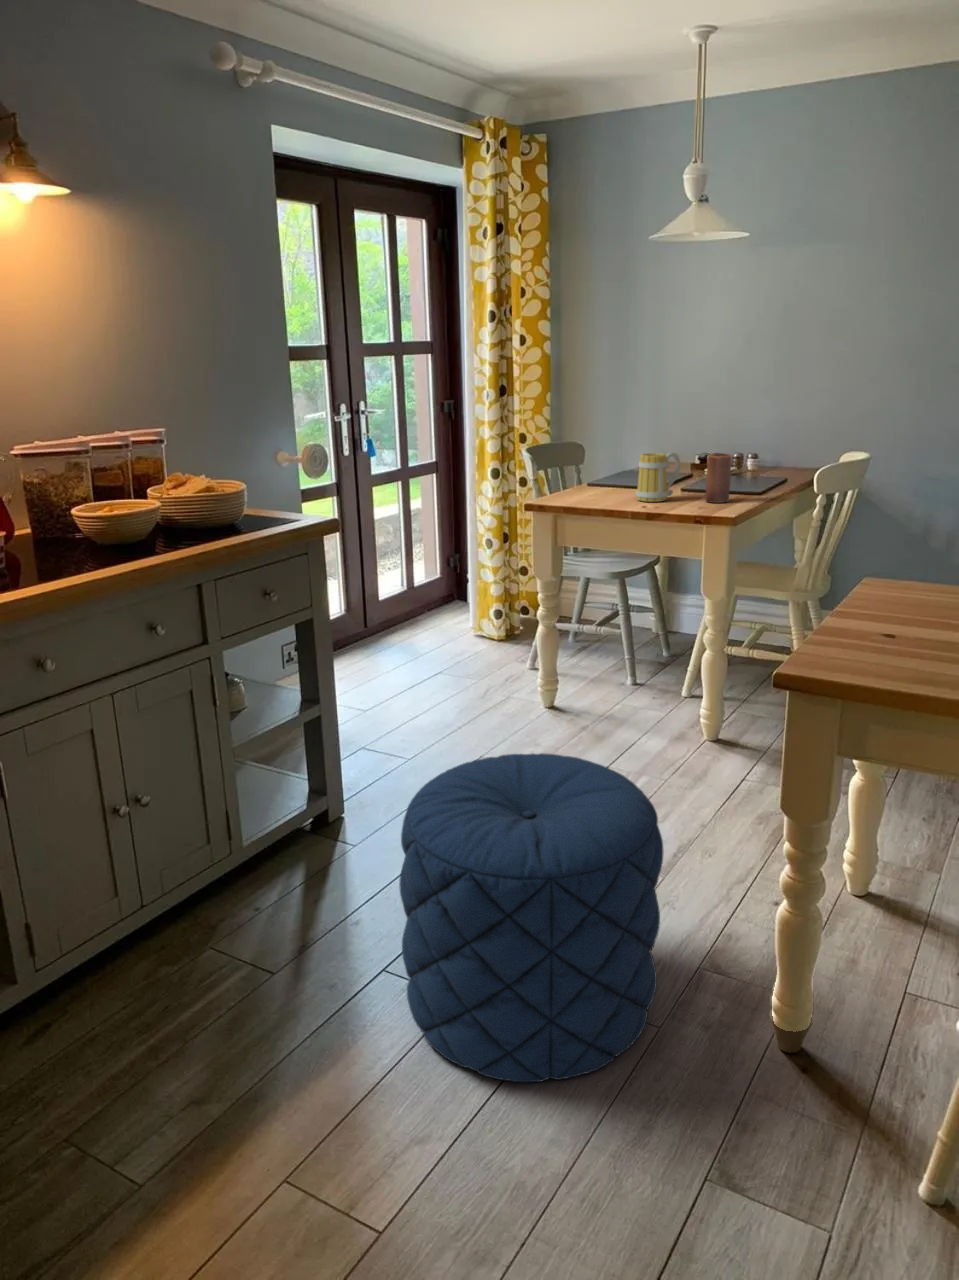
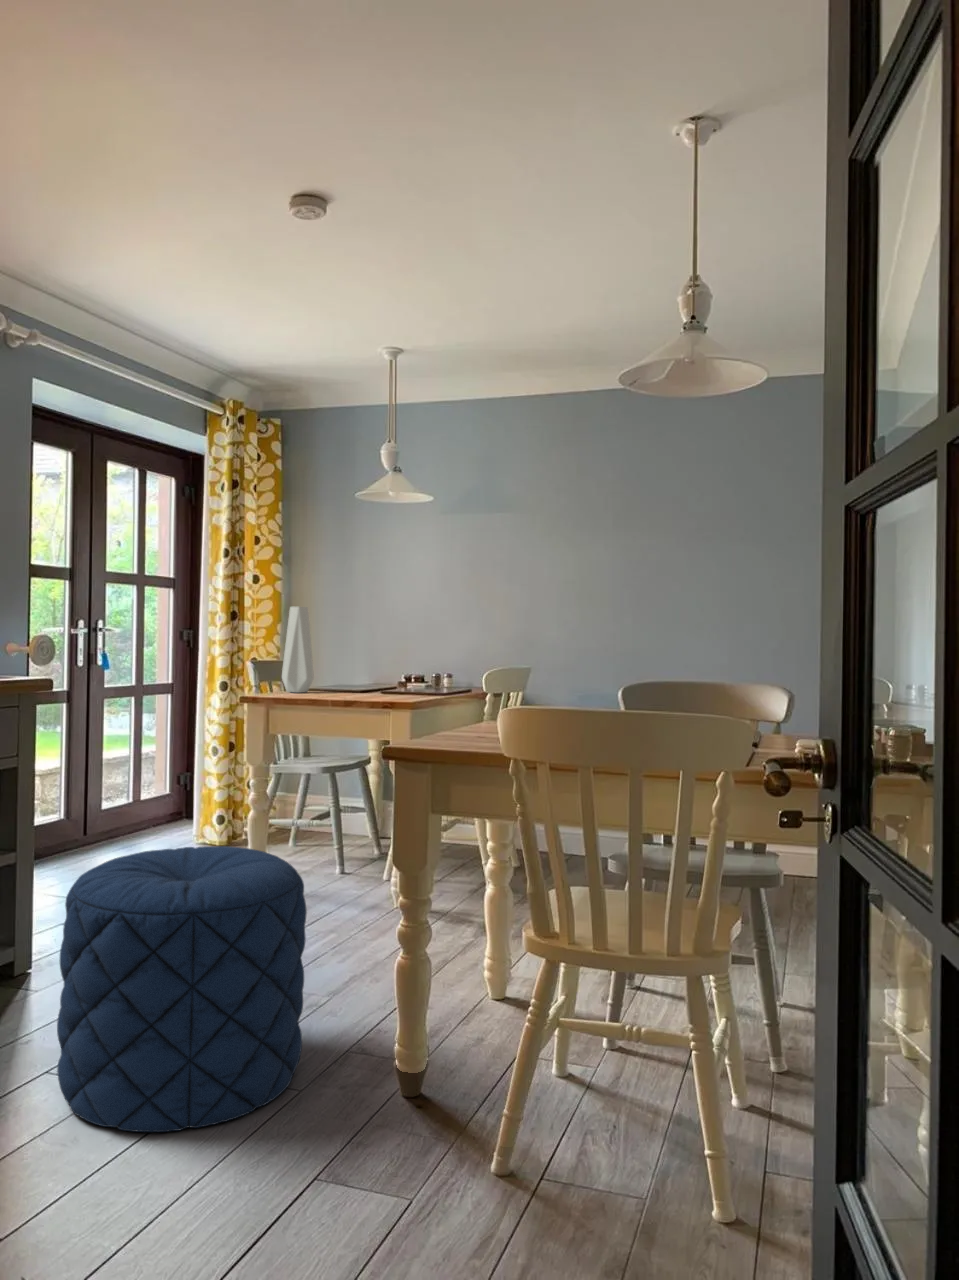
vase: none [571,398,607,500] -> present [282,607,313,693]
mug: present [636,453,680,502] -> none [337,654,375,694]
candle: present [705,453,731,503] -> none [395,655,416,695]

